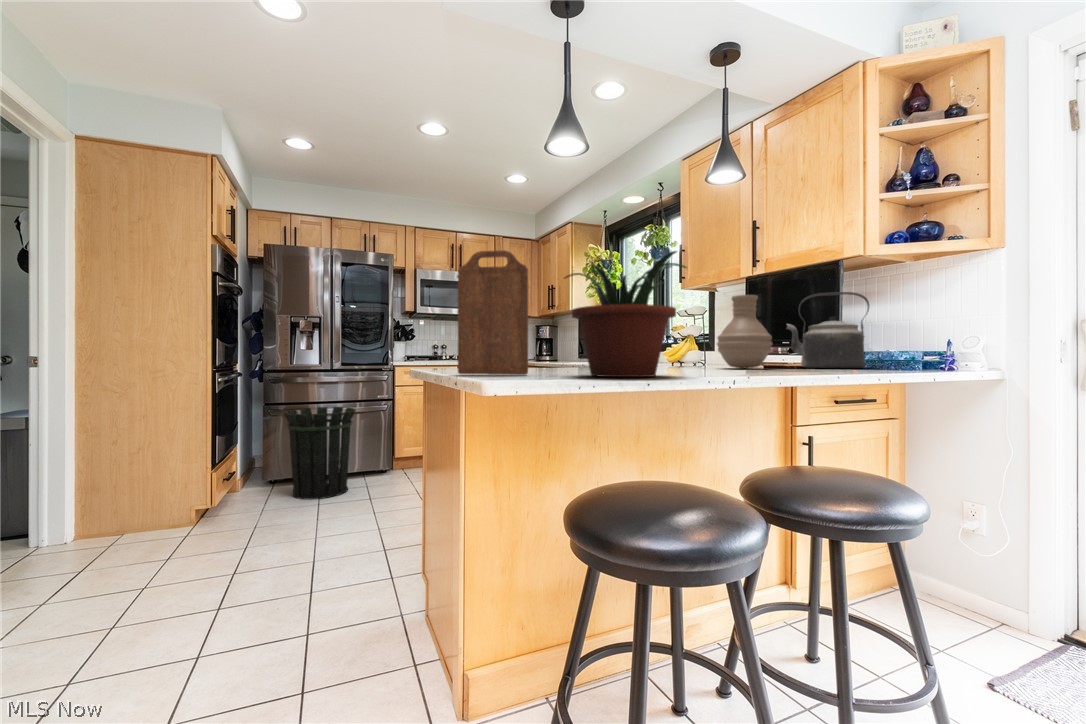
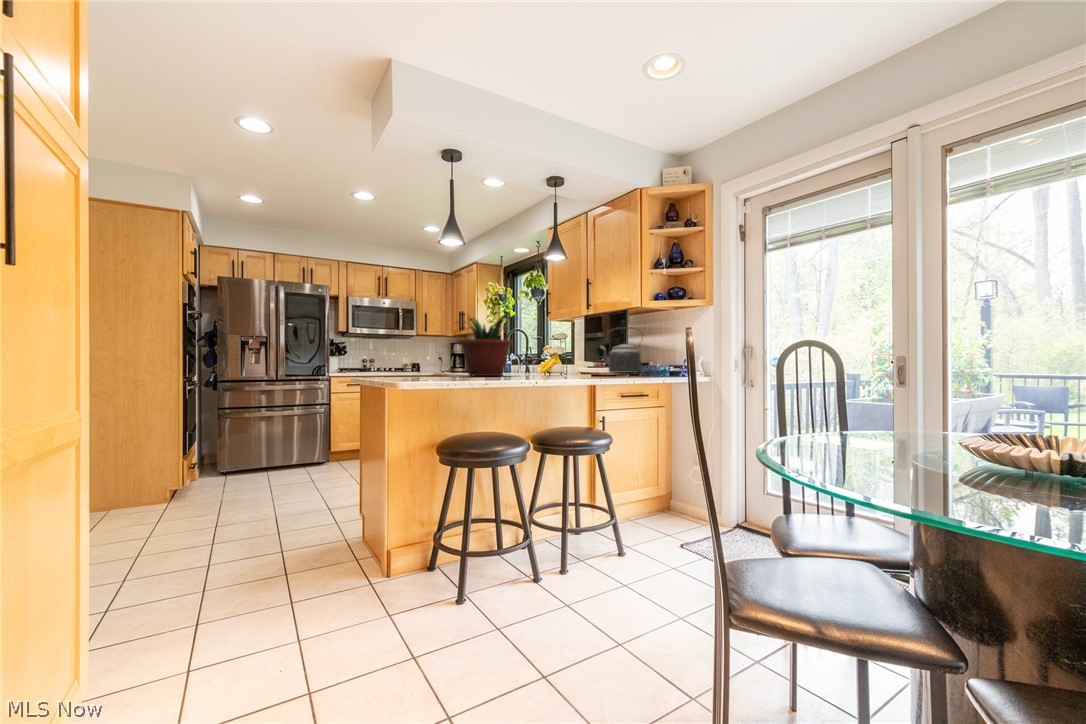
cutting board: present [458,250,528,375] -> none [394,307,435,377]
vase: present [717,295,772,368] -> none [556,329,587,373]
waste bin: present [283,407,356,499] -> none [237,411,300,485]

